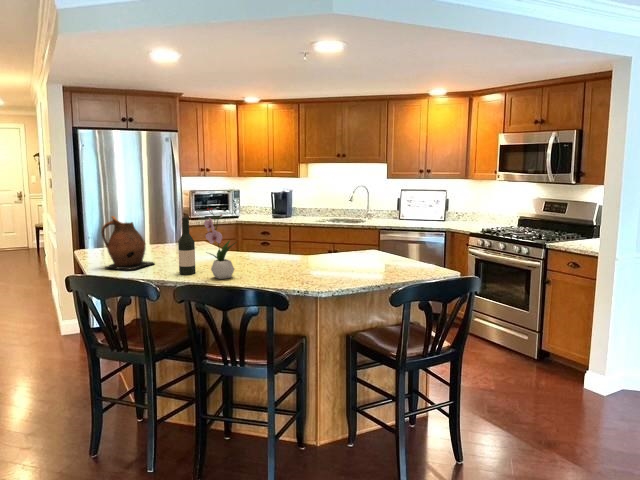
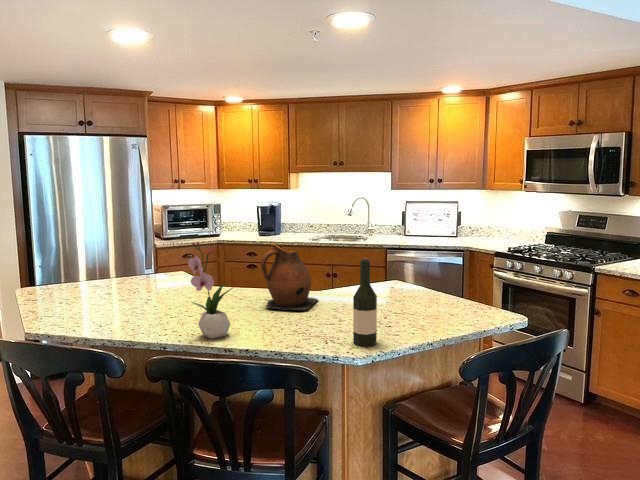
ceramic pitcher: present [102,216,154,270] -> present [261,243,318,311]
wine bottle: present [178,216,196,275] -> present [353,258,377,346]

